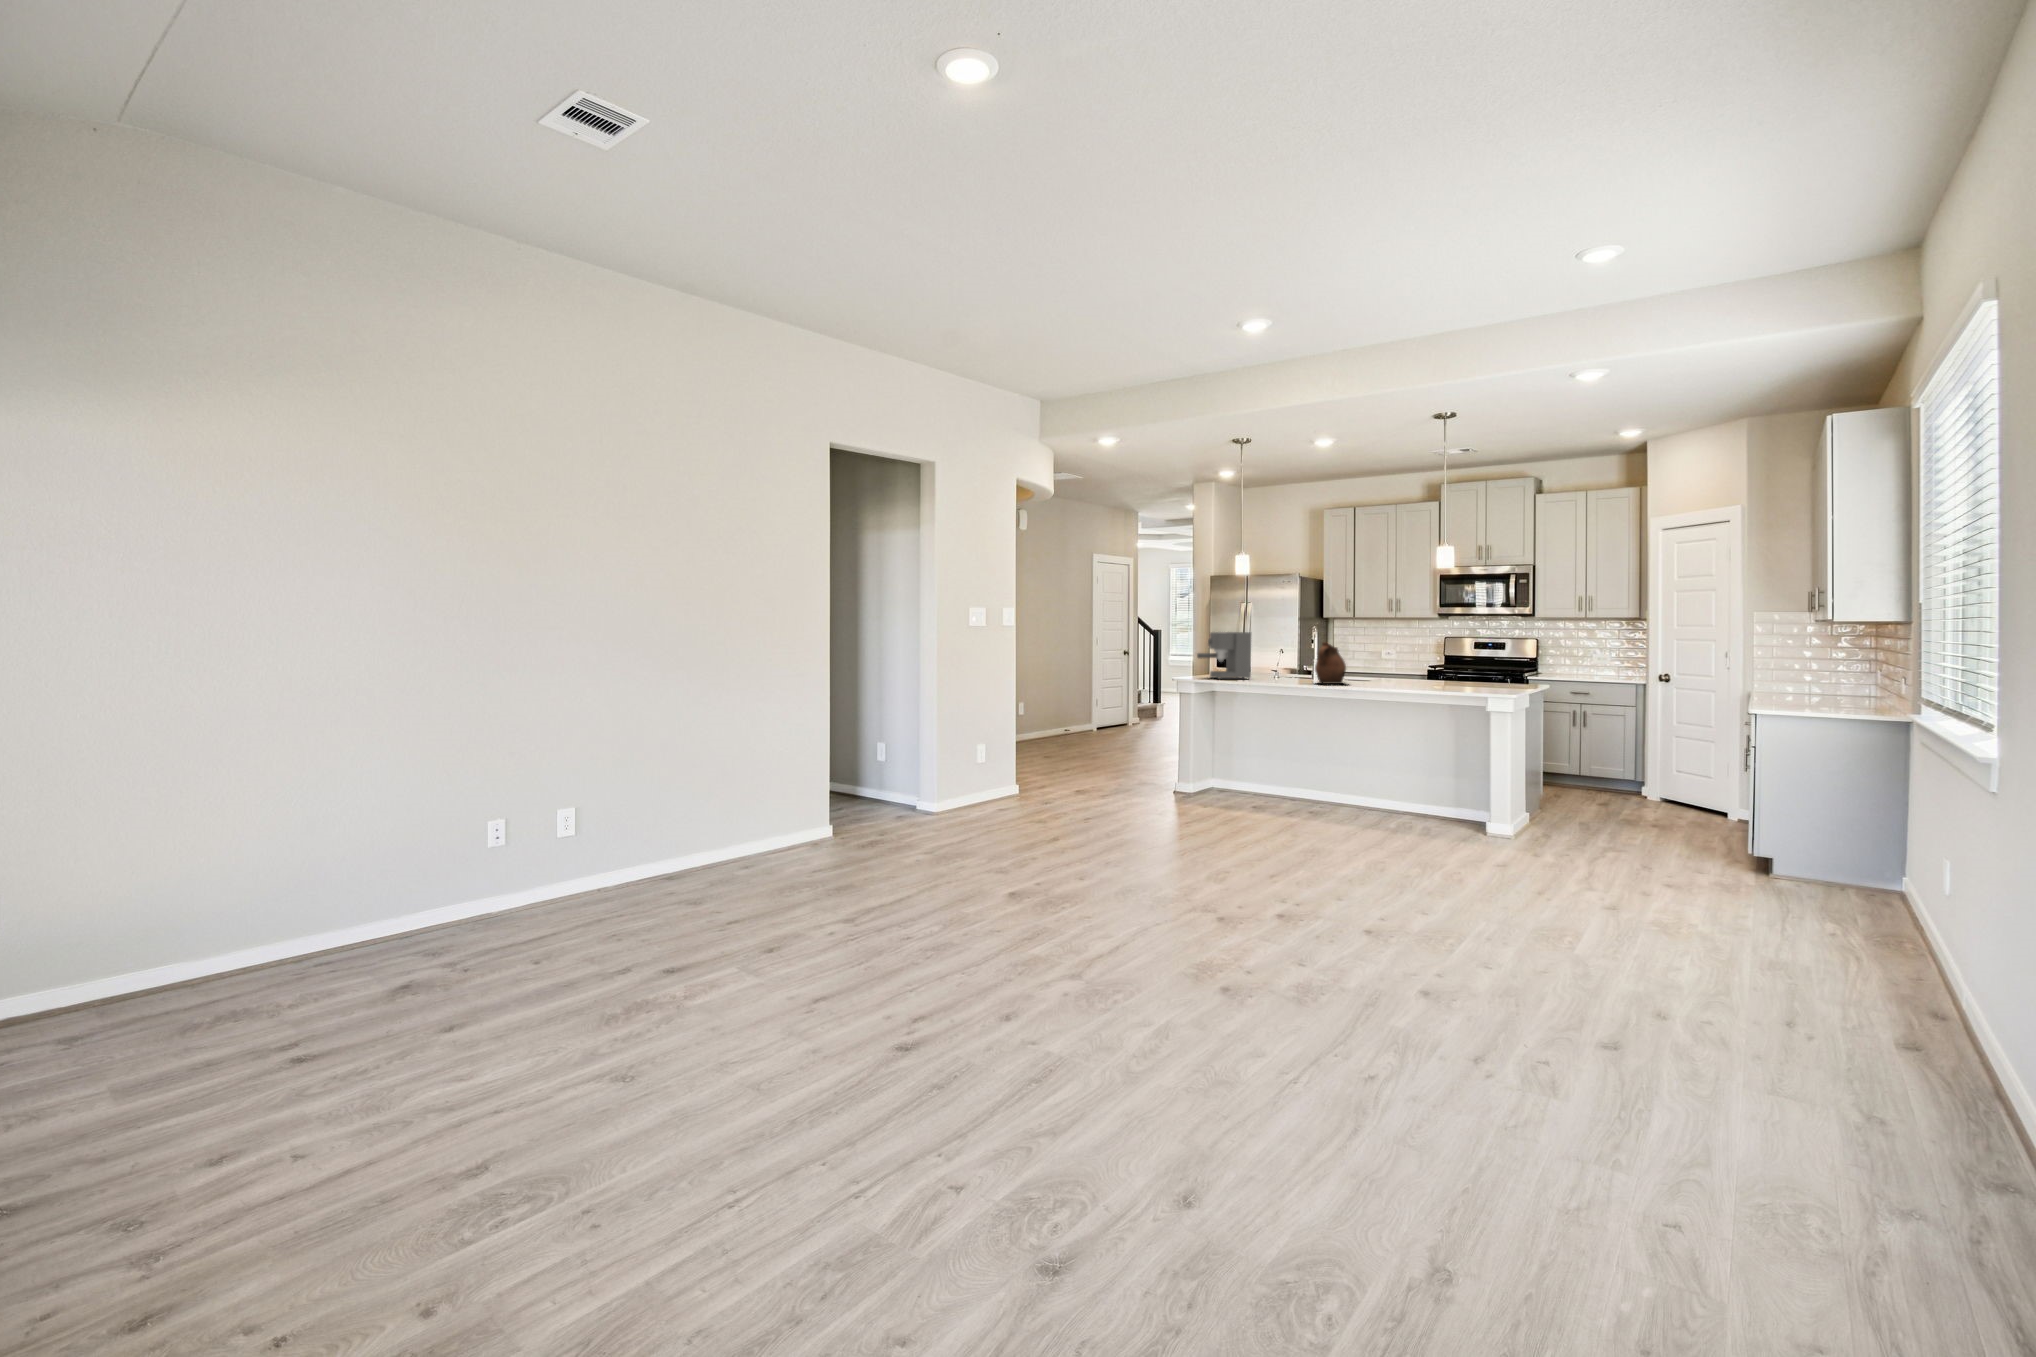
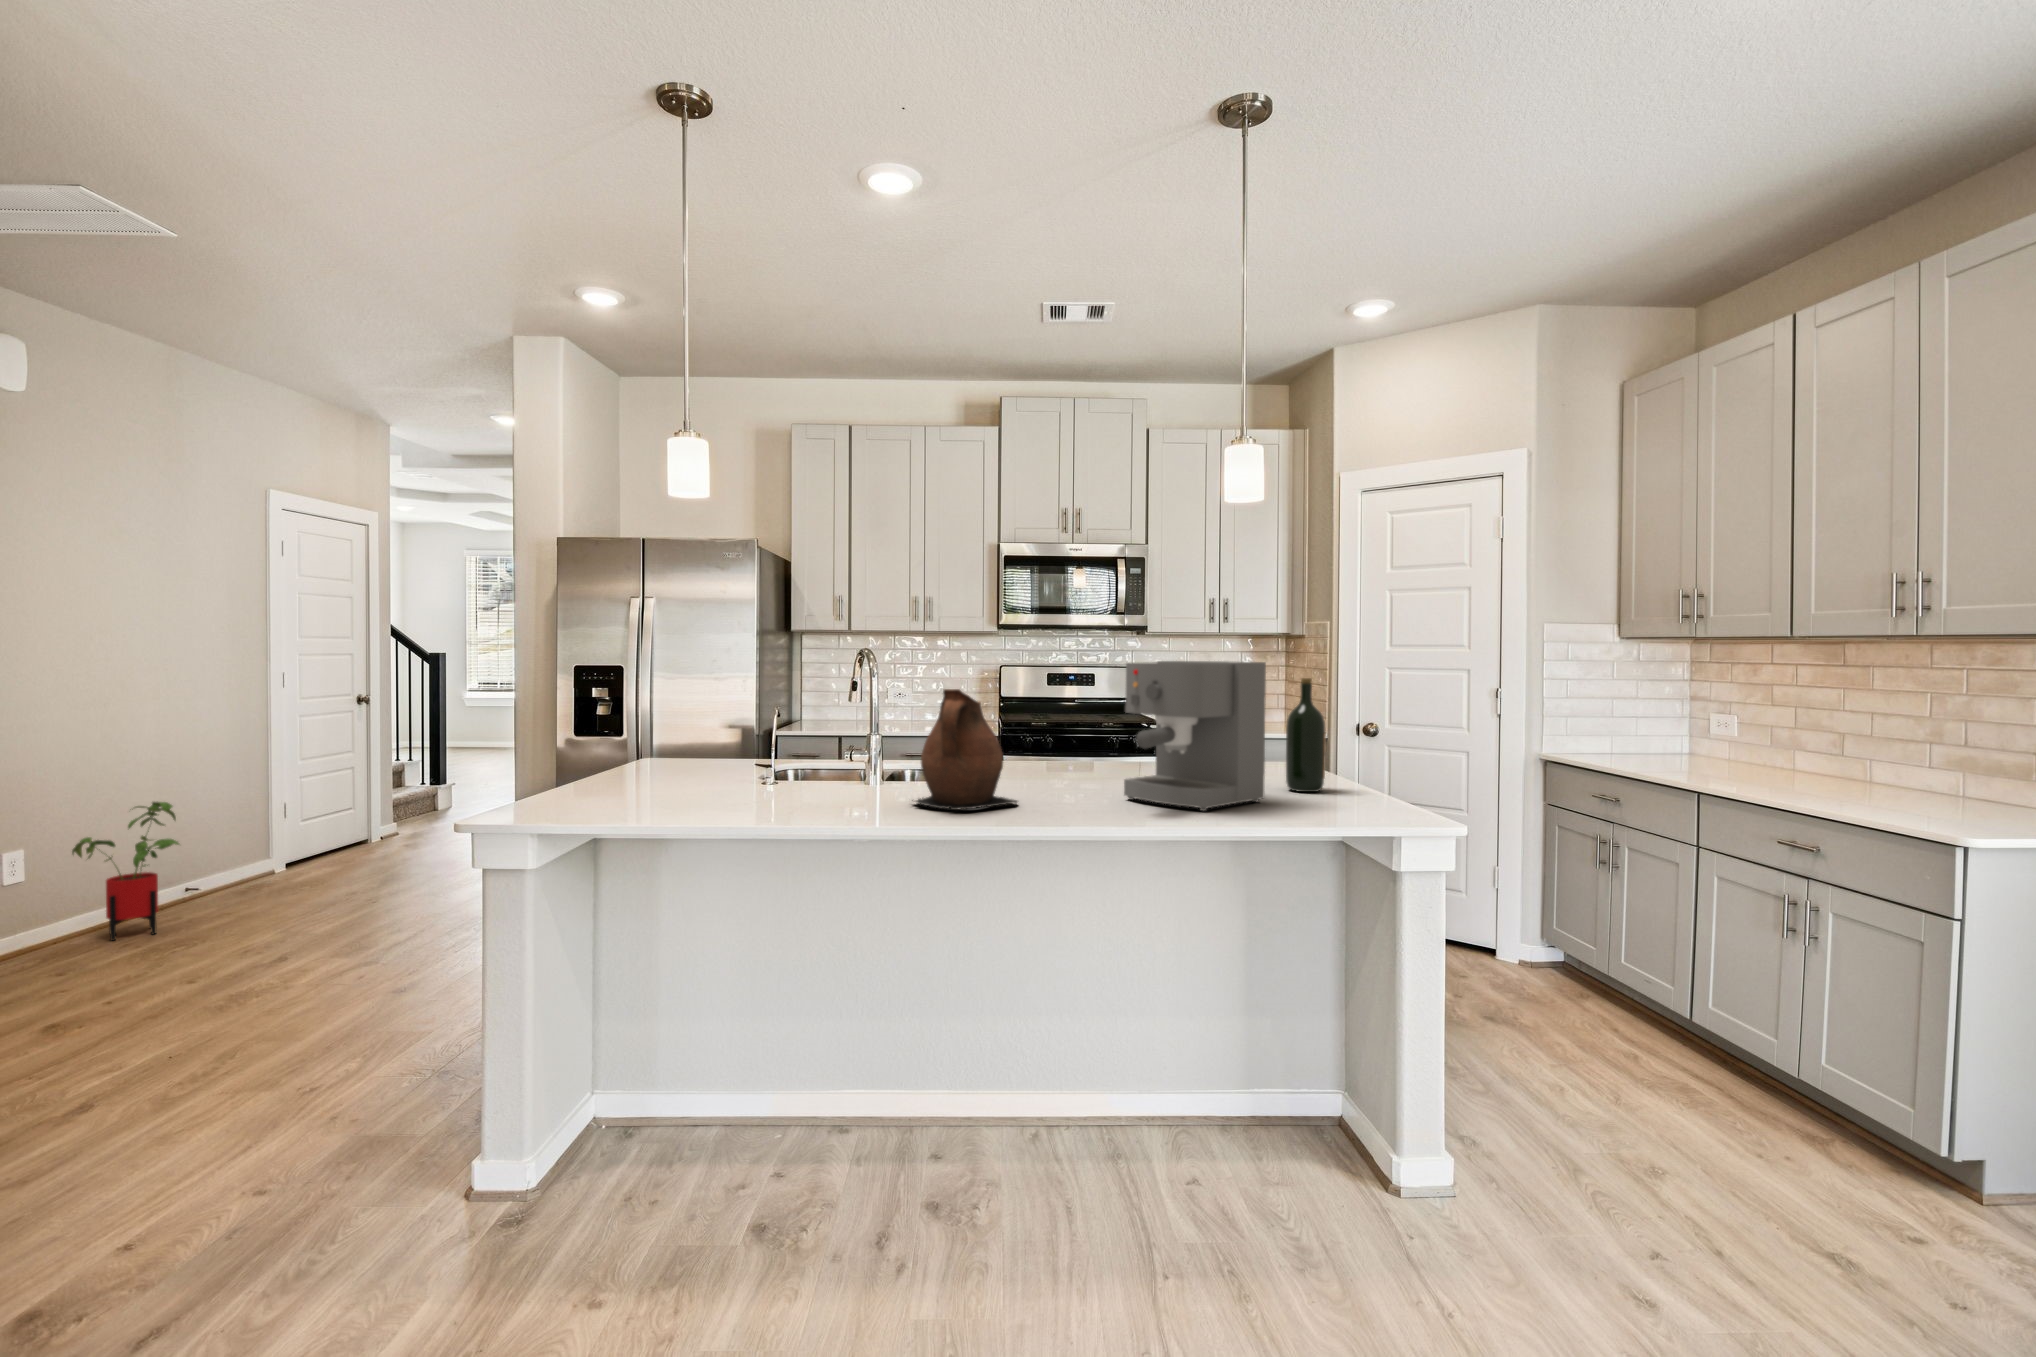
coffee maker: present [1197,632,1251,679] -> present [1124,661,1266,811]
wine bottle: none [1478,640,1497,688] -> present [1286,678,1326,792]
house plant: none [1037,690,1070,743] -> present [72,802,179,941]

